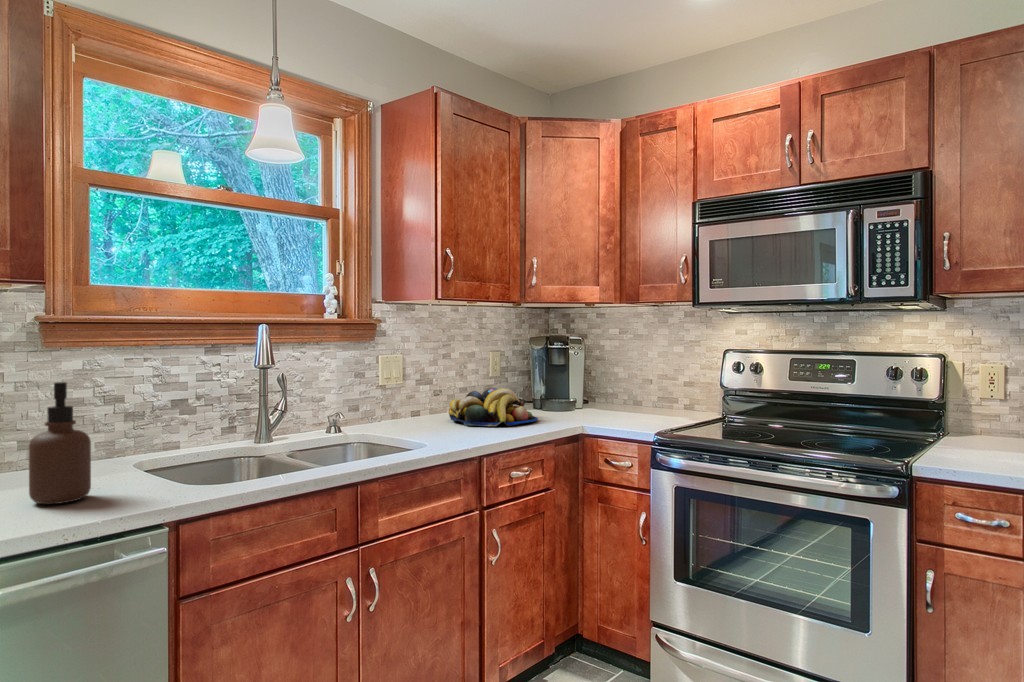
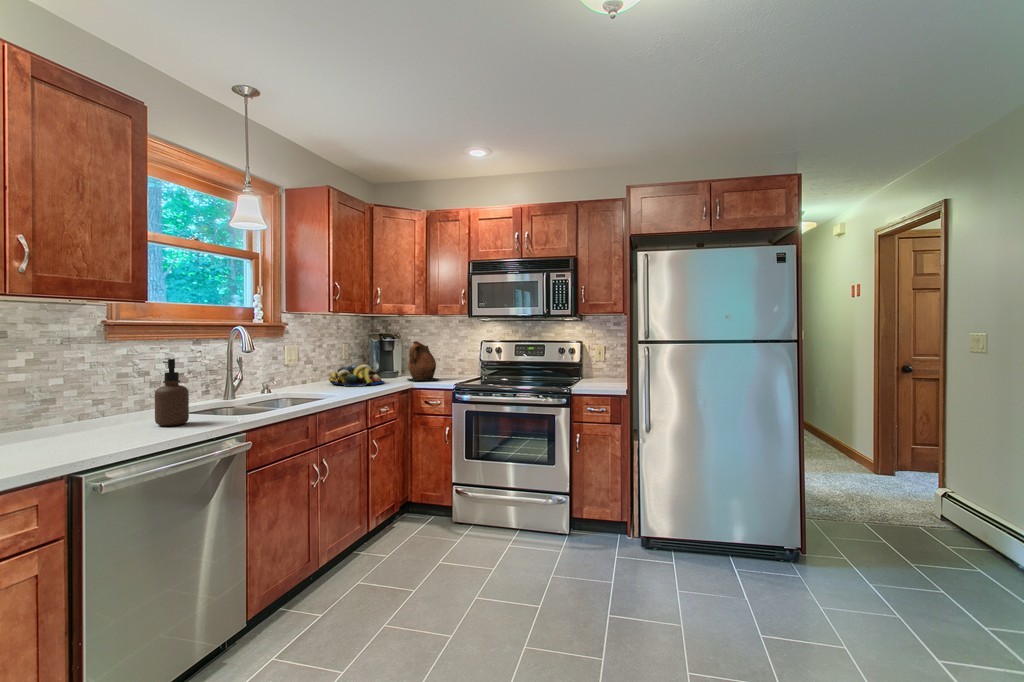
ceramic pitcher: none [578,350,637,421] -> present [408,341,439,381]

